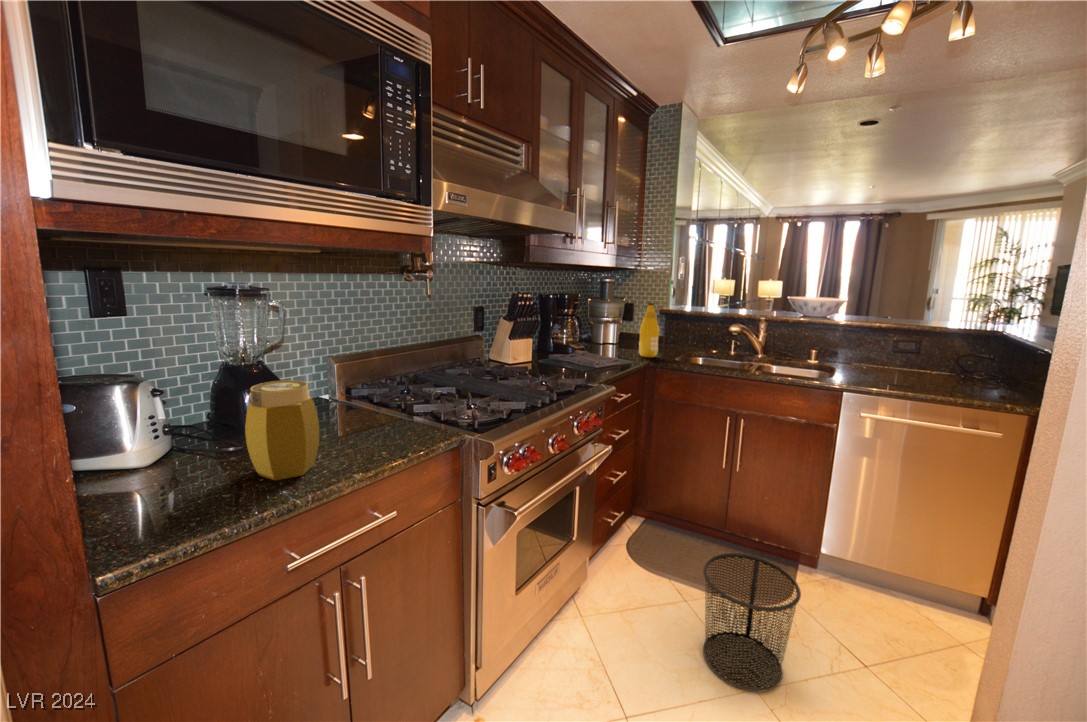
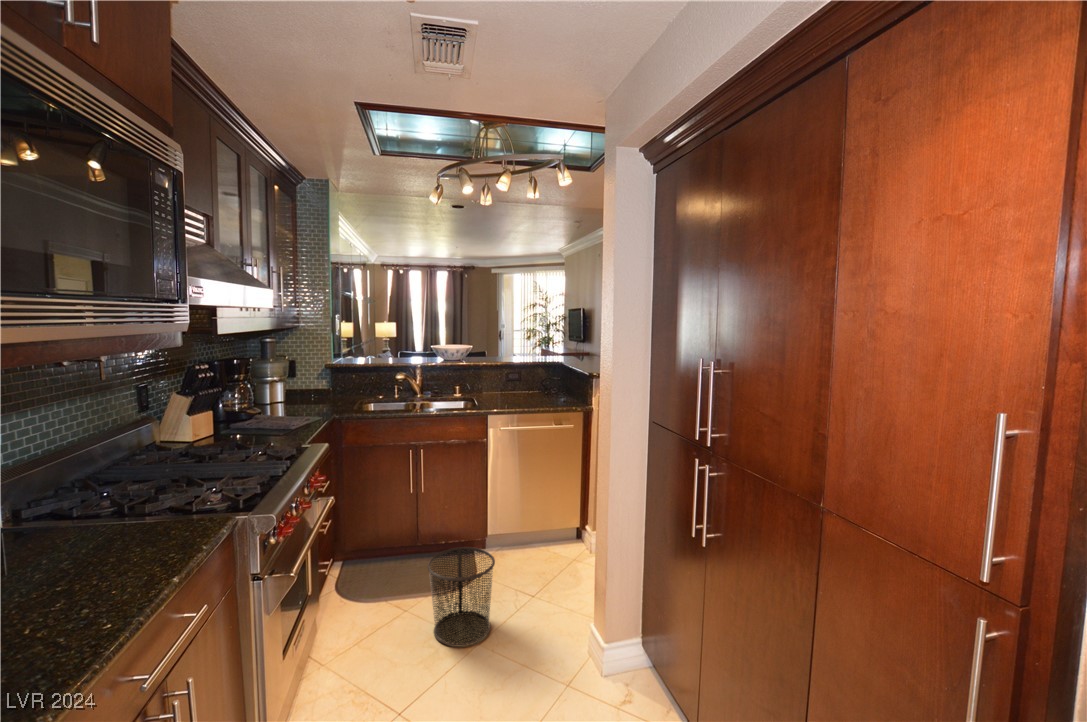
bottle: present [639,303,659,357] -> none [318,360,338,411]
jar: present [245,380,319,481] -> none [60,483,140,591]

